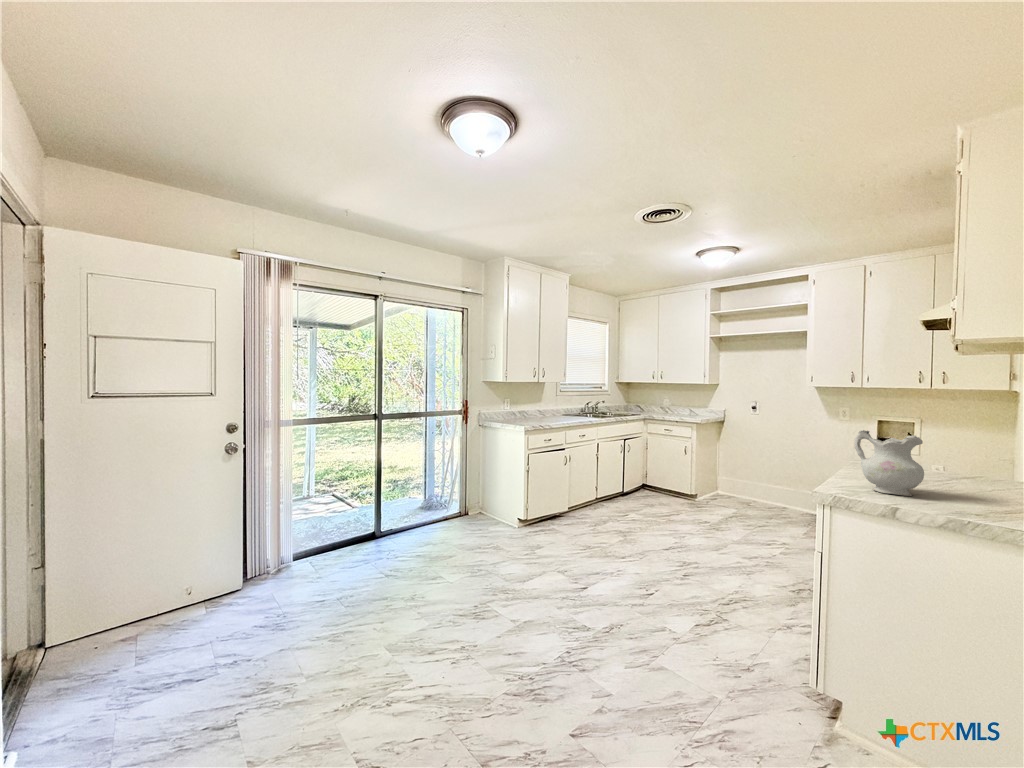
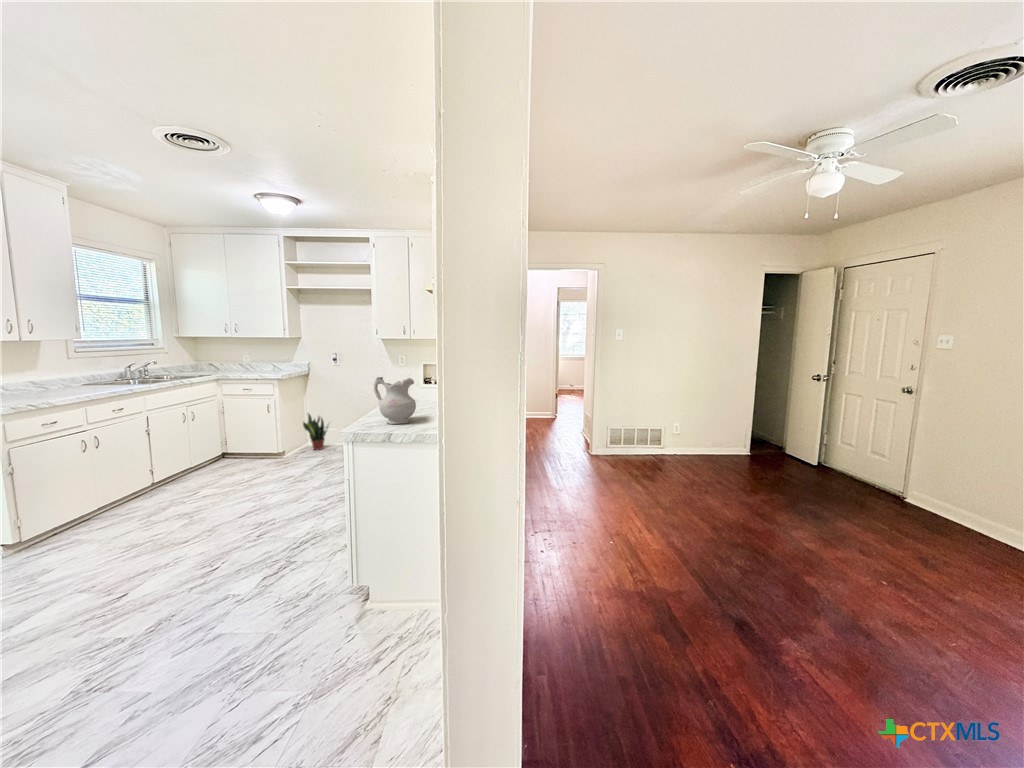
potted plant: none [717,460,748,502] -> present [303,414,328,450]

